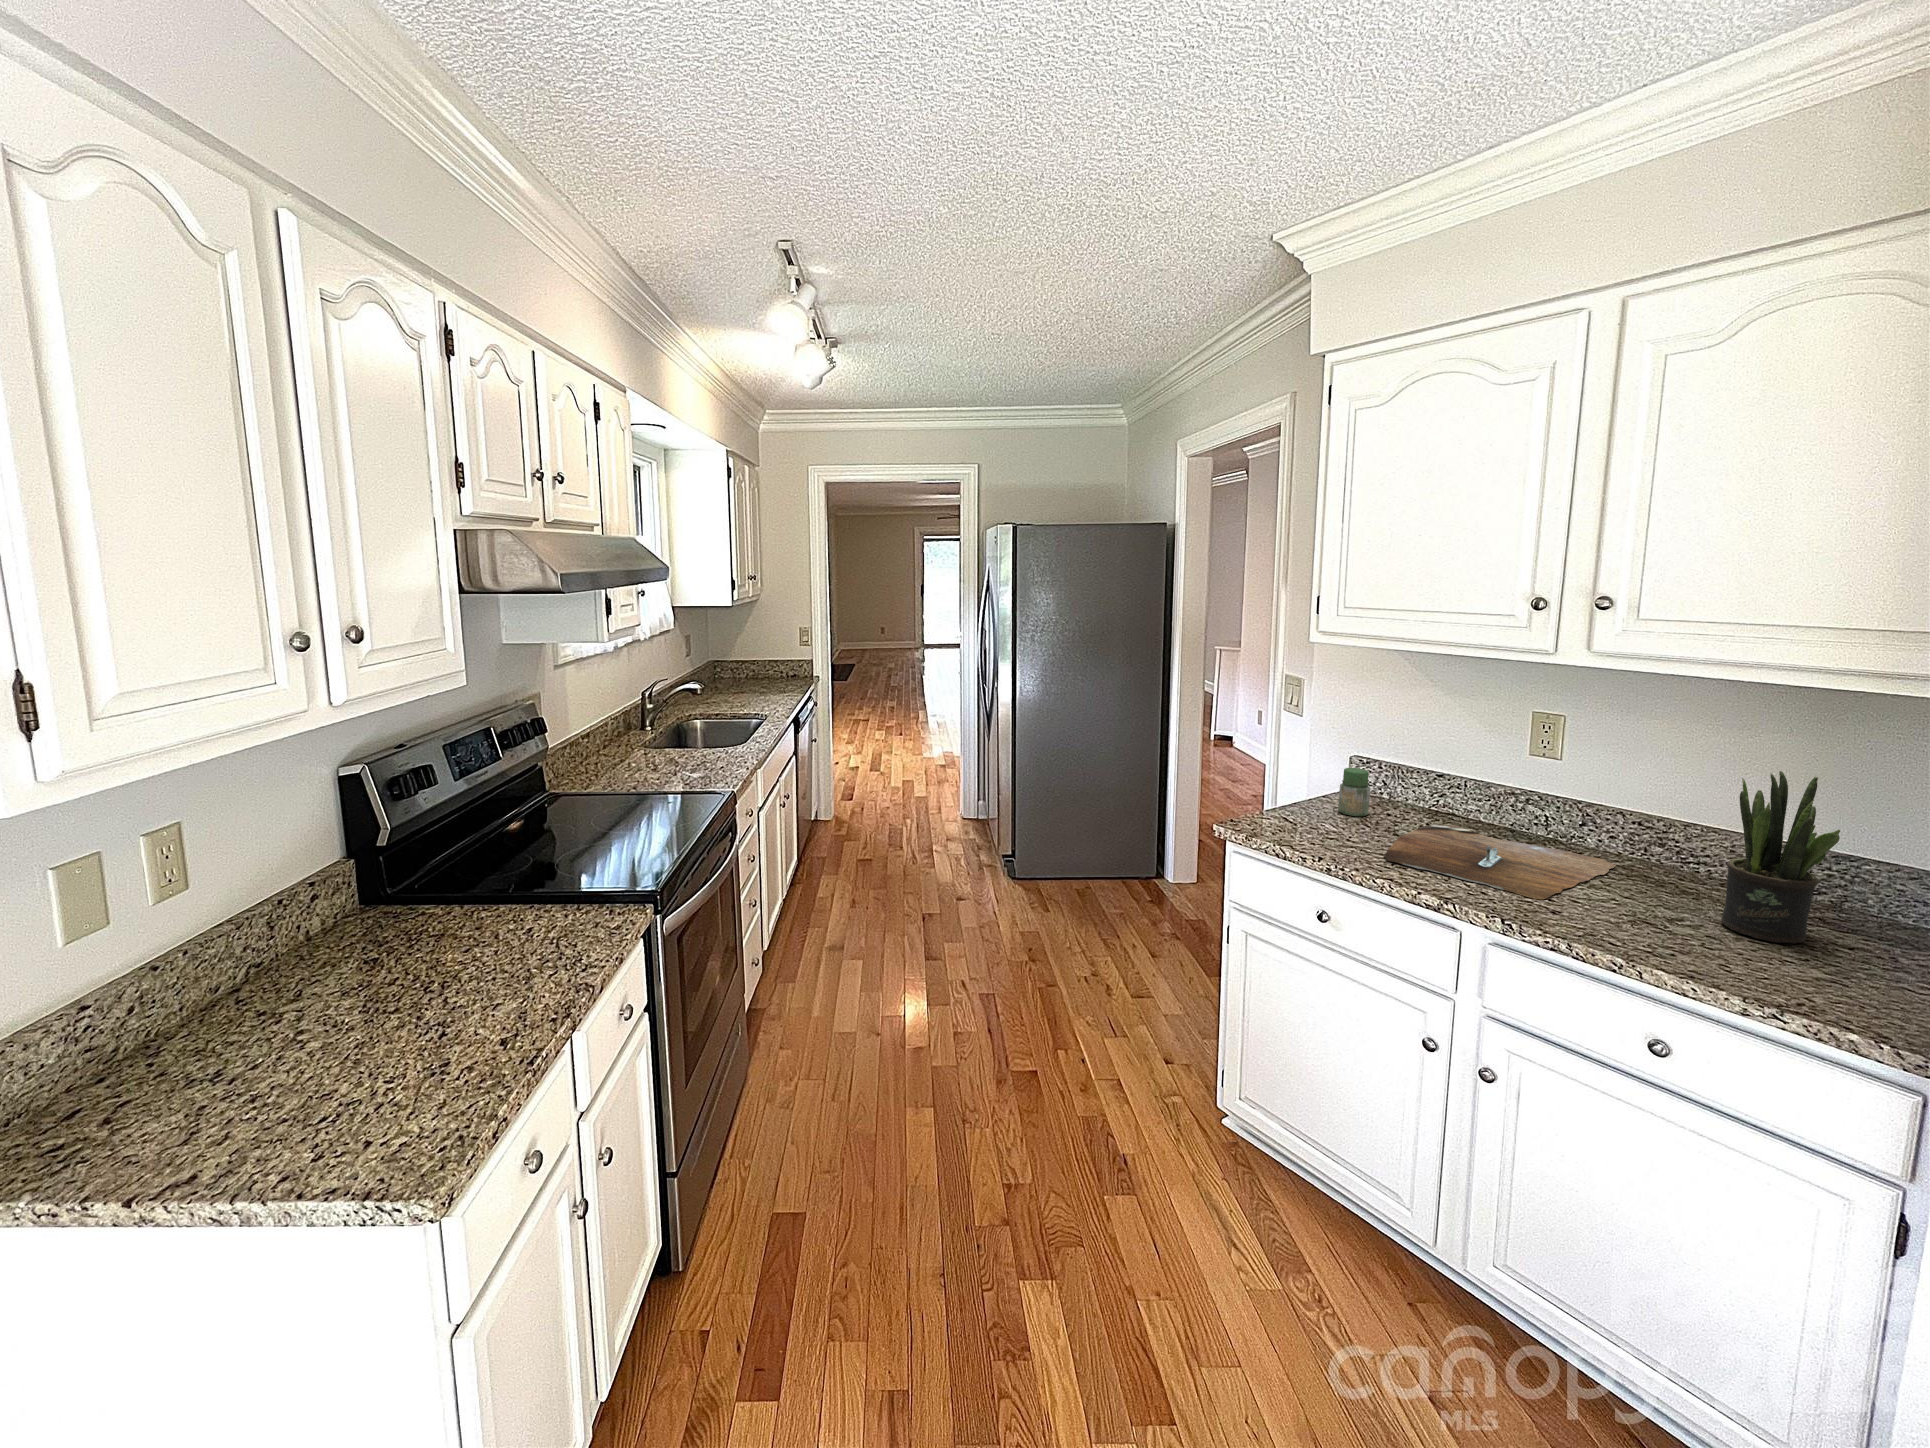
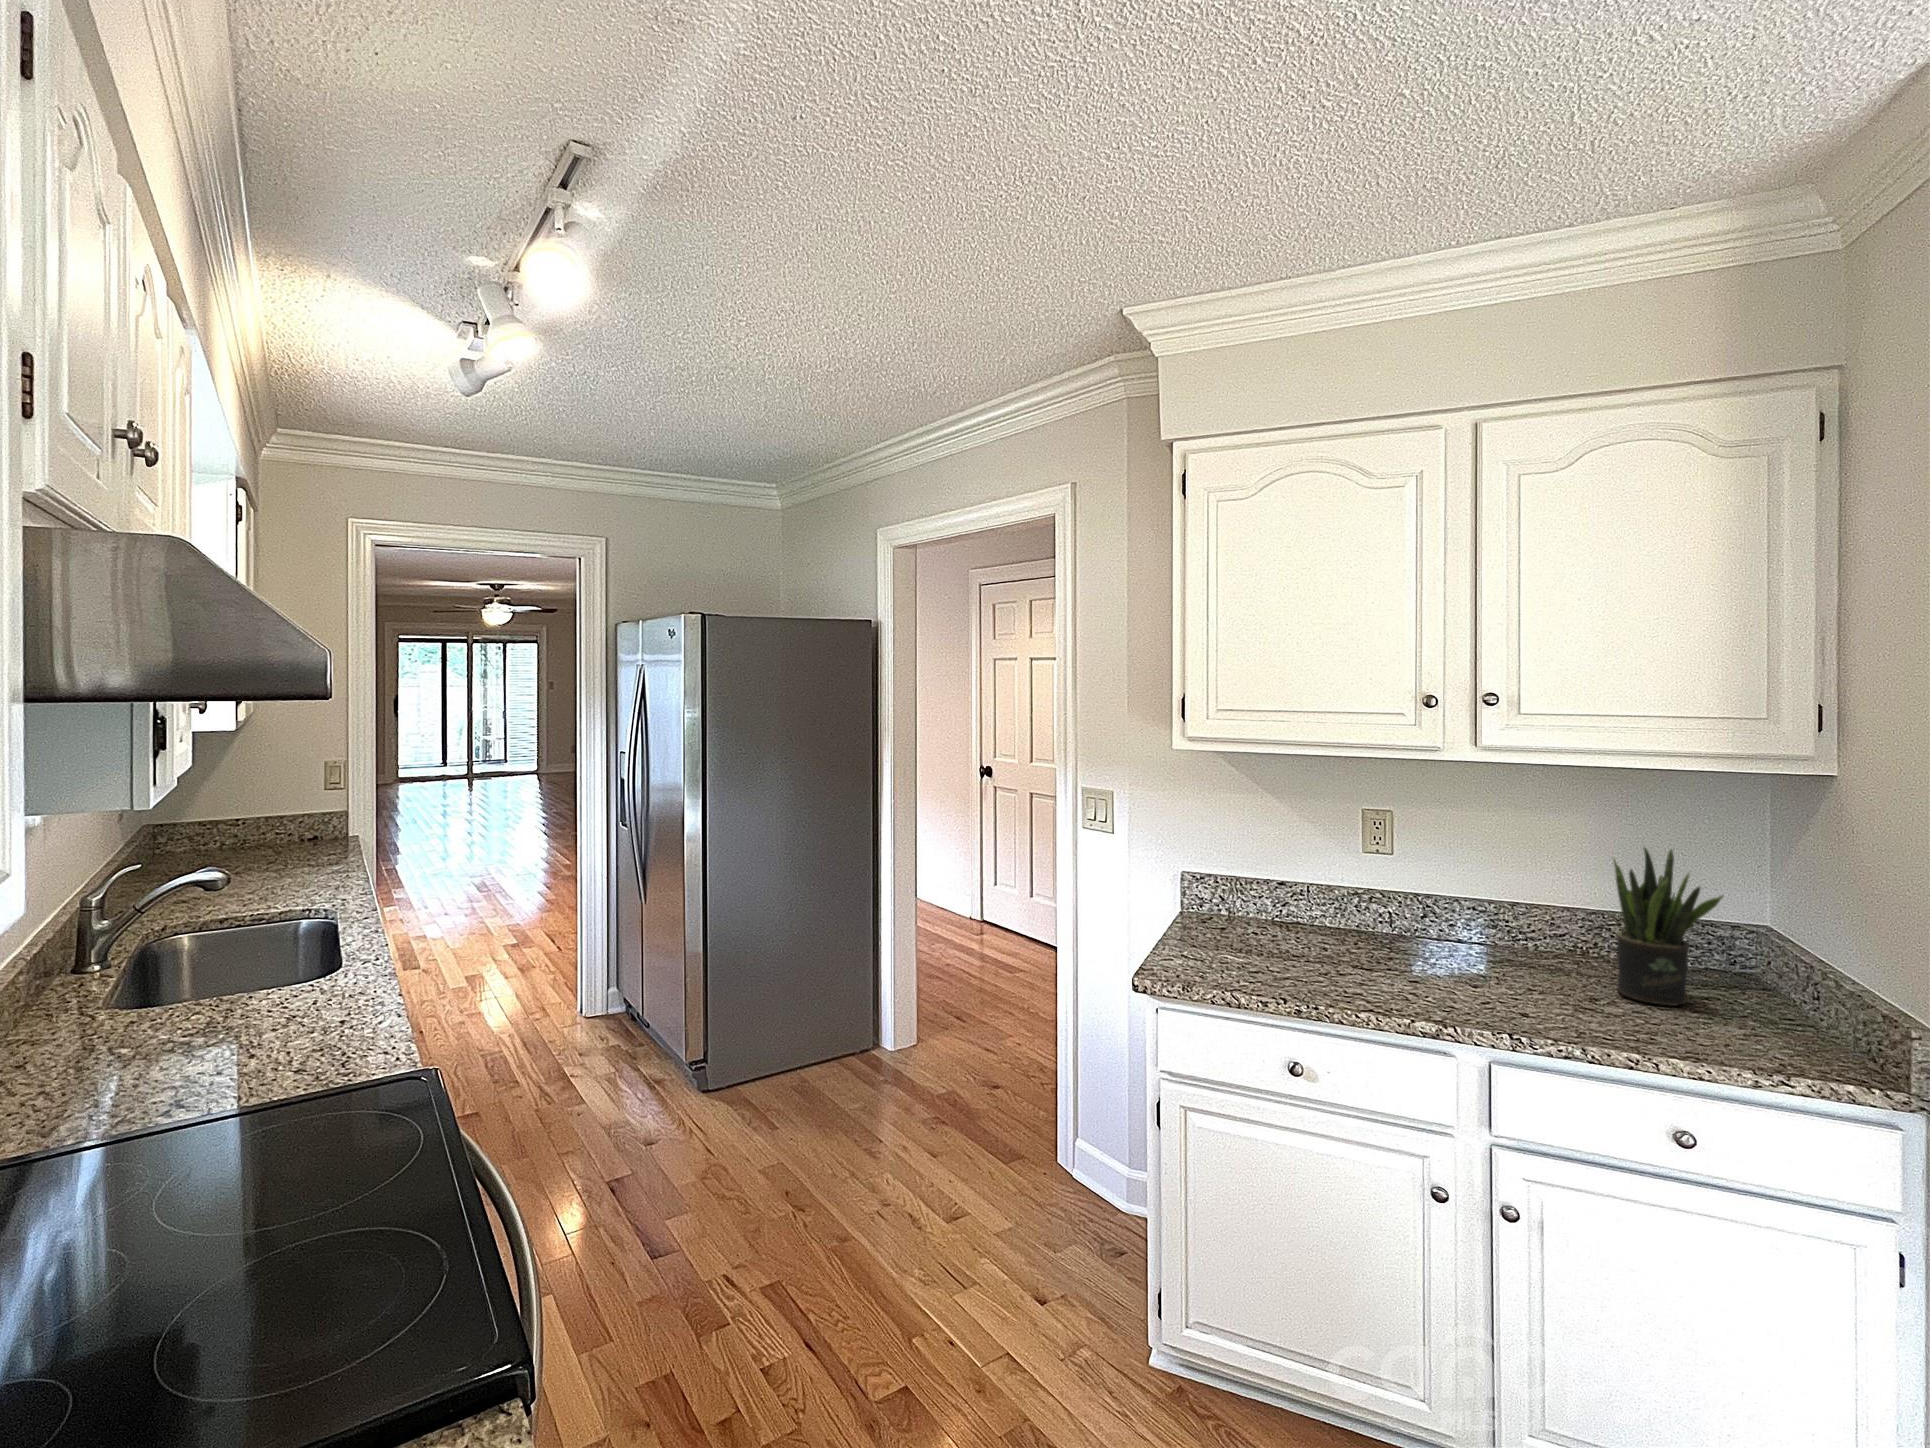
jar: present [1338,768,1370,816] -> none [1211,887,1243,941]
cutting board: present [1384,825,1616,899] -> none [1302,935,1500,1004]

